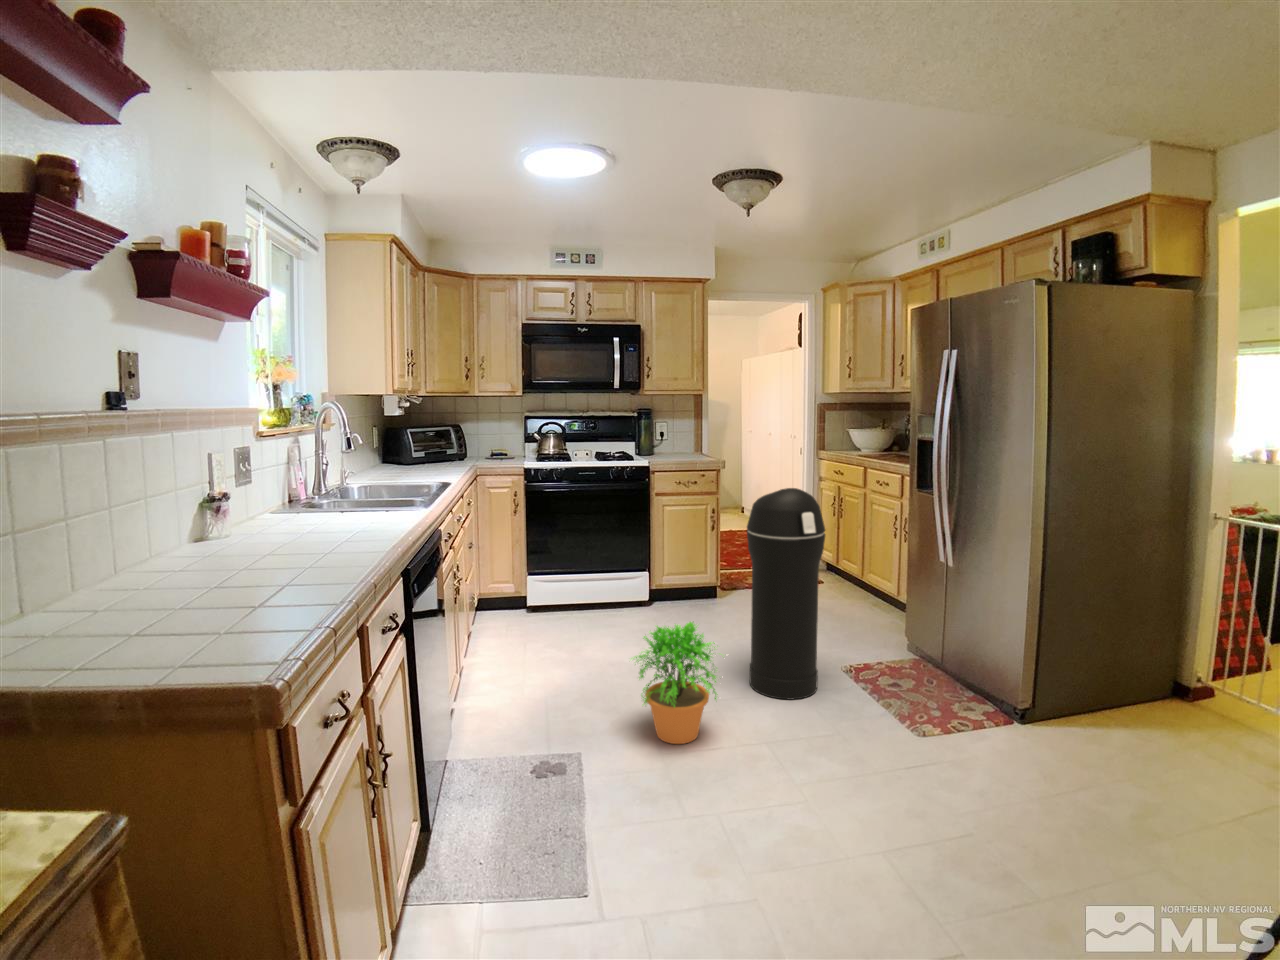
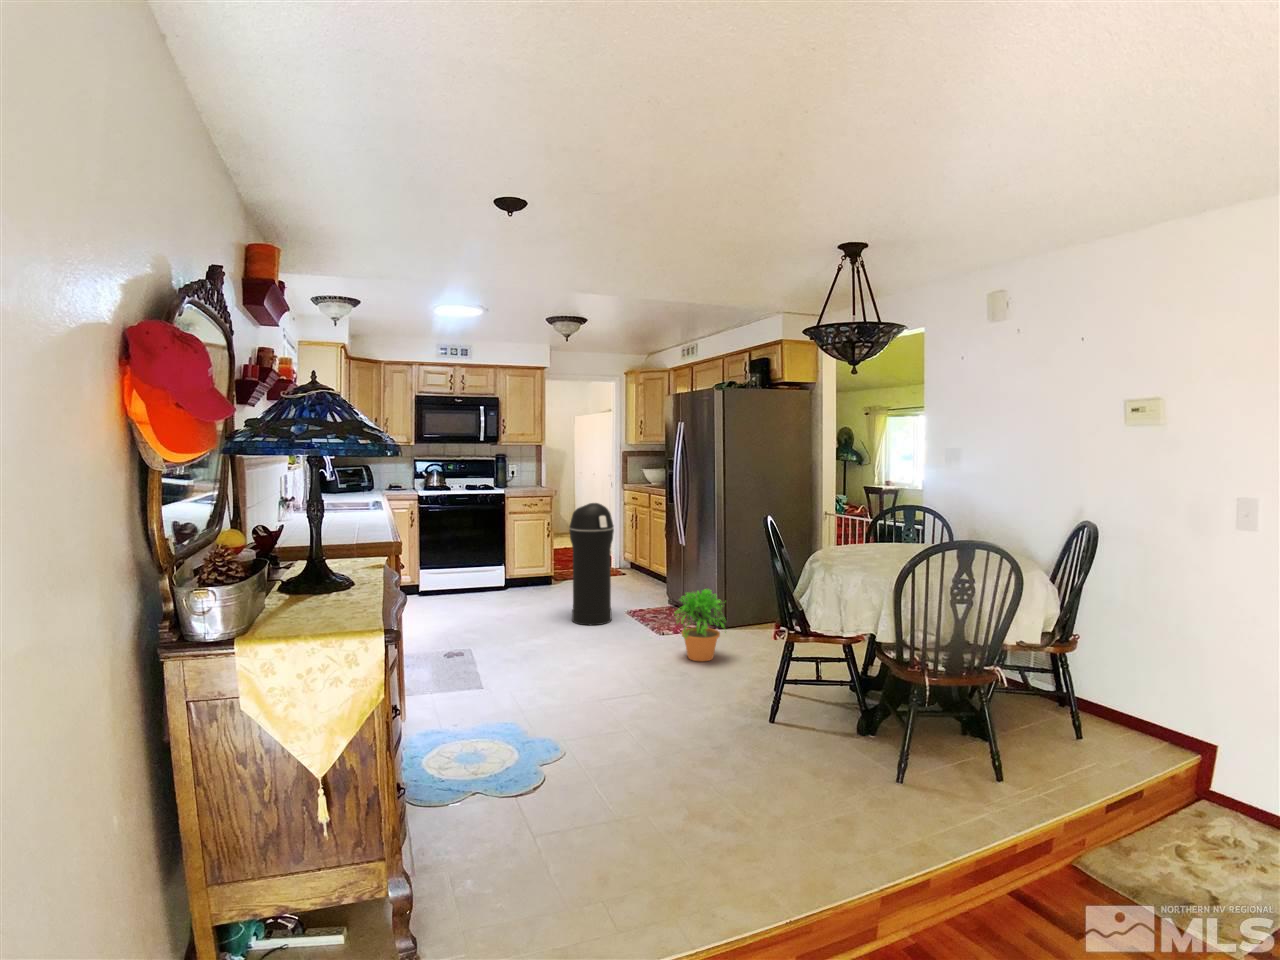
potted plant: present [633,622,718,744] -> present [675,589,726,661]

